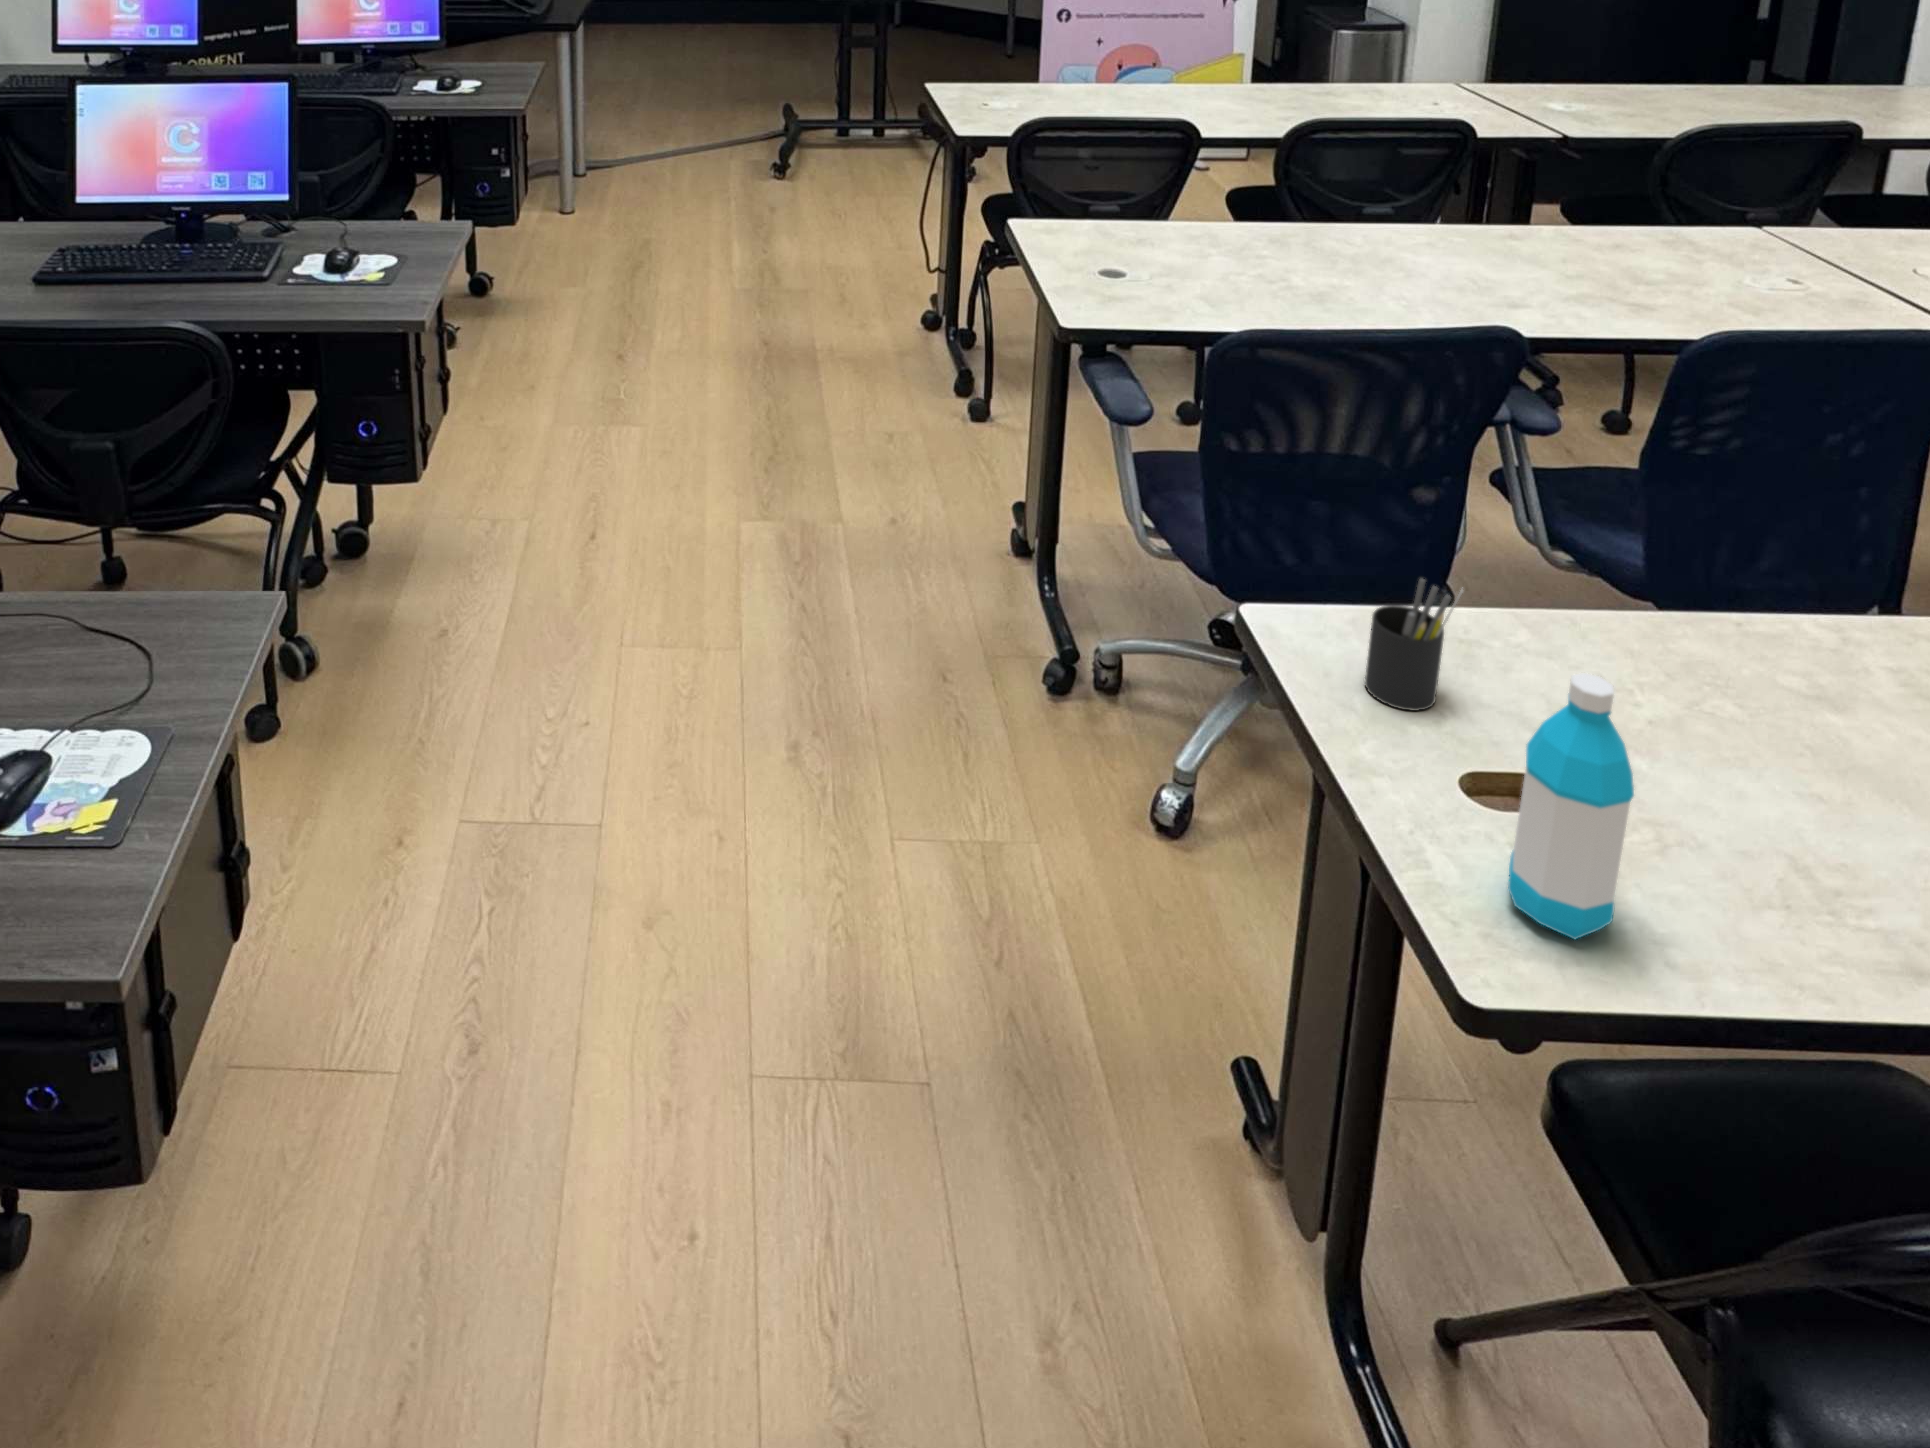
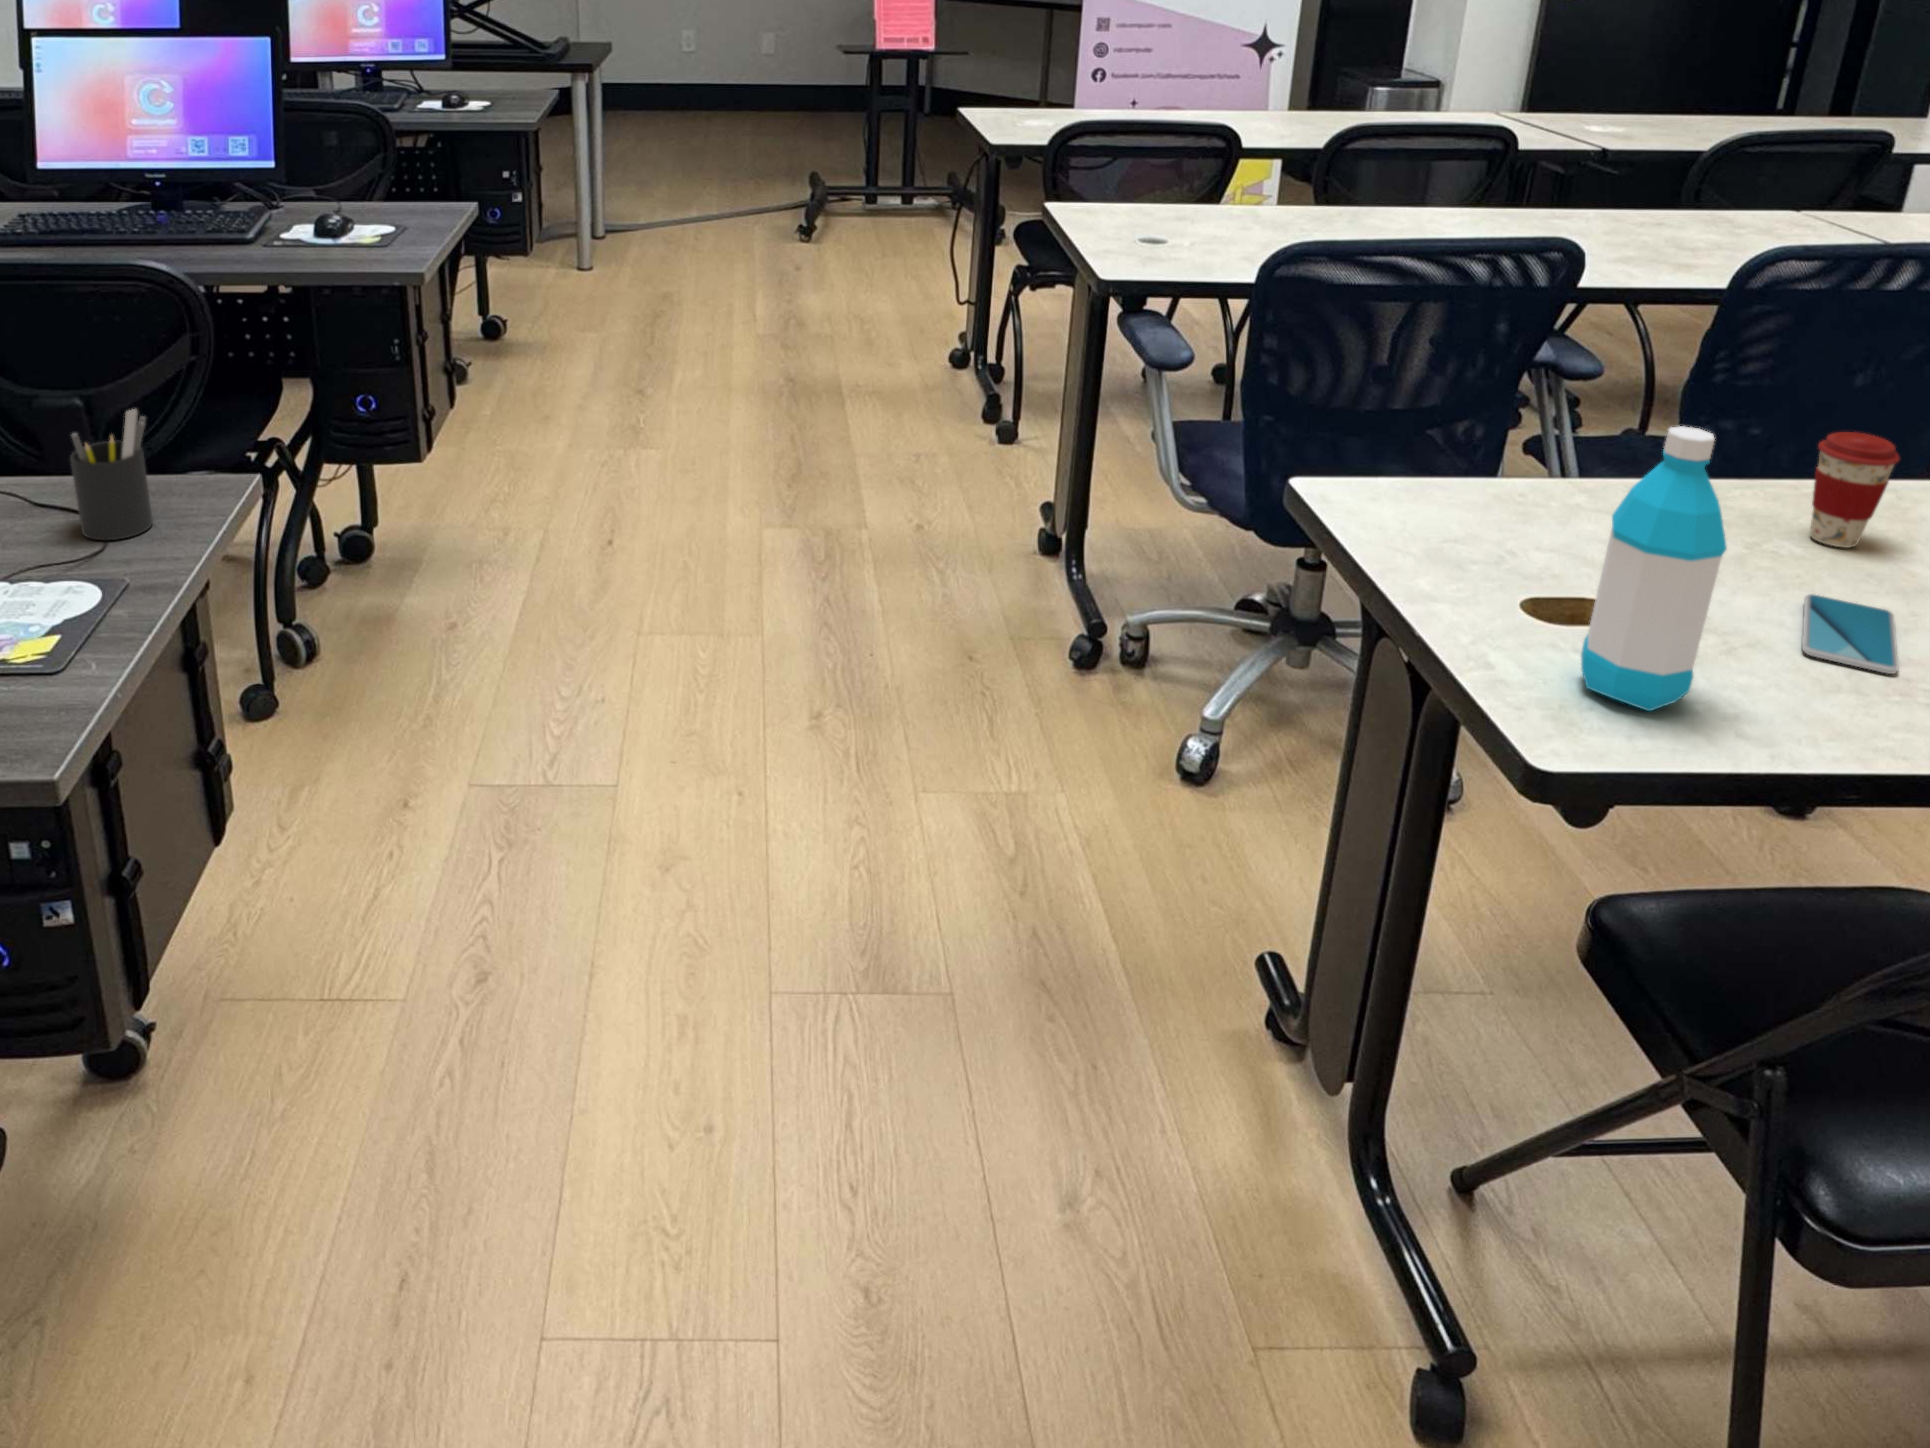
pen holder: present [1365,579,1462,711] -> present [70,409,153,540]
coffee cup: none [1747,596,1827,711] -> present [1810,432,1899,548]
smartphone: none [1730,781,1824,892] -> present [1802,594,1898,674]

